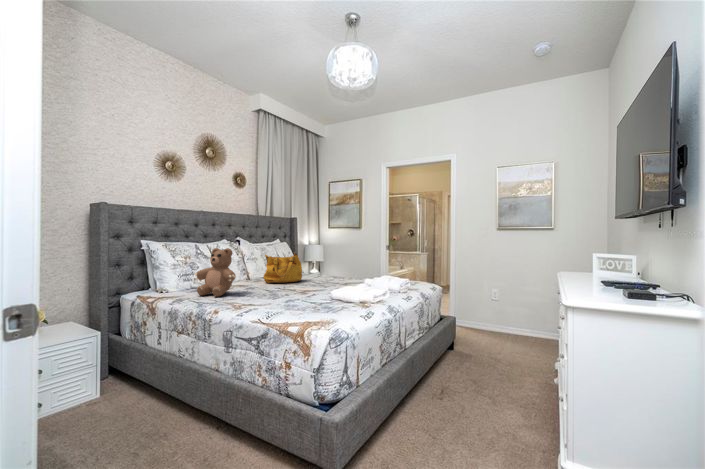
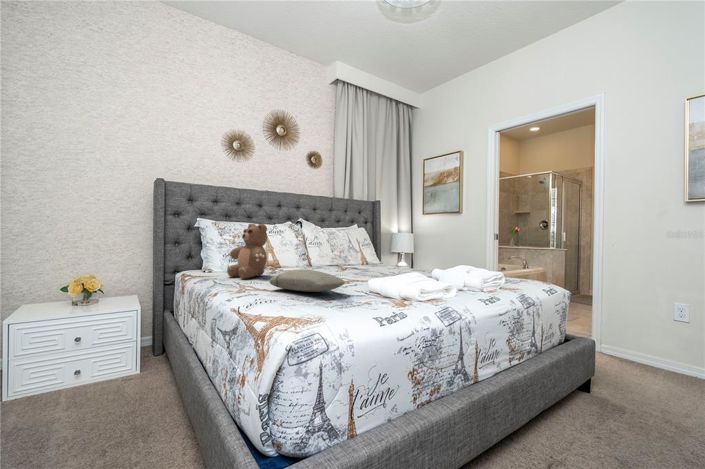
handbag: present [264,253,302,283] -> none [318,235,364,270]
pillow: none [260,287,321,303] -> present [269,269,345,292]

